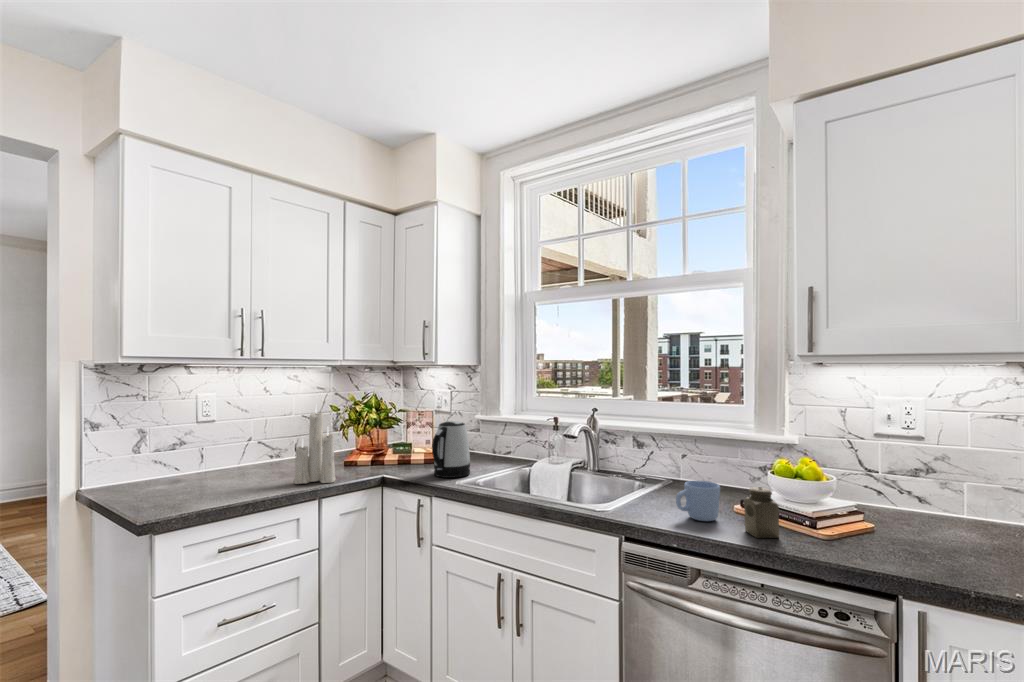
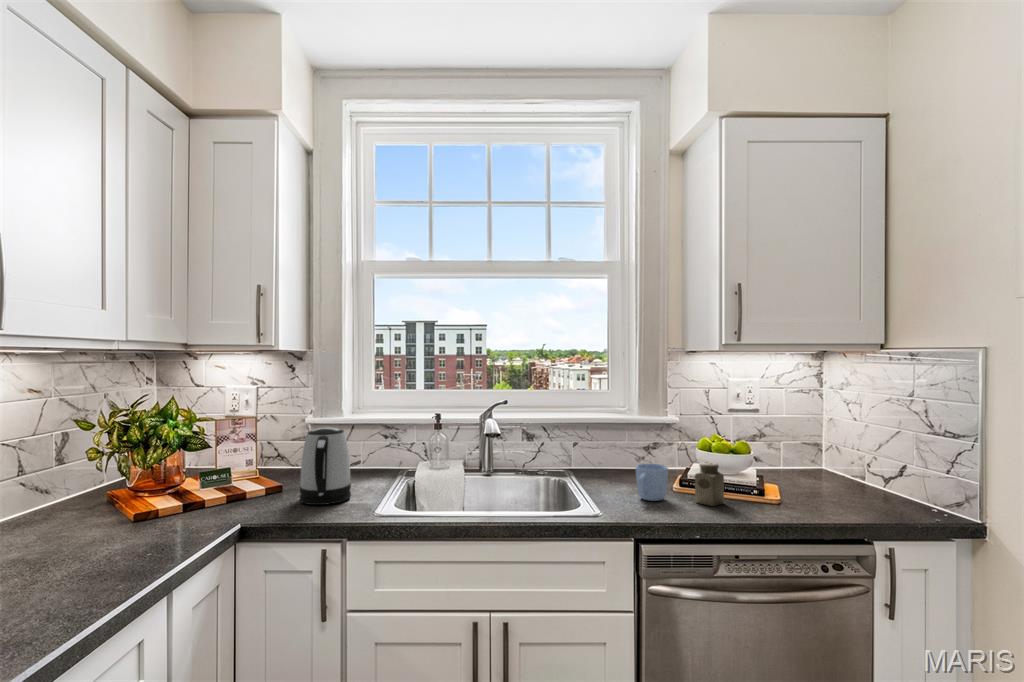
candle: present [294,406,335,484] -> none [81,409,160,556]

